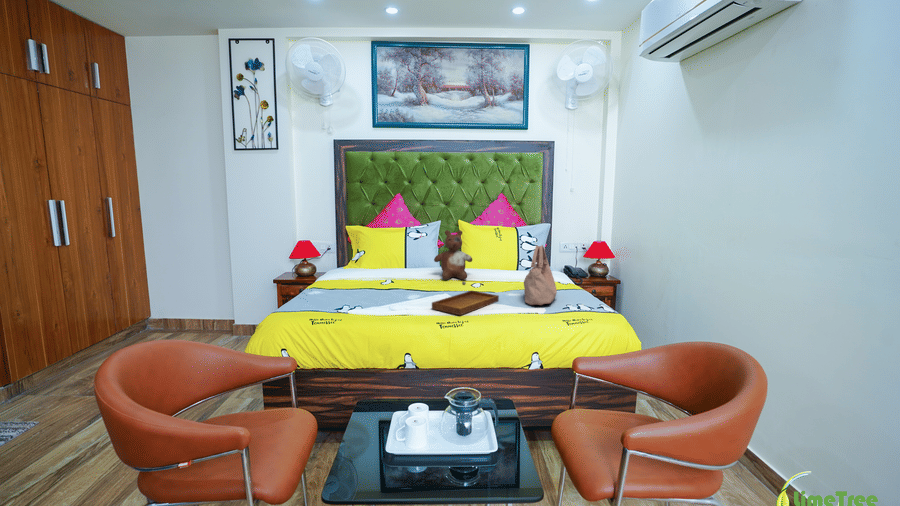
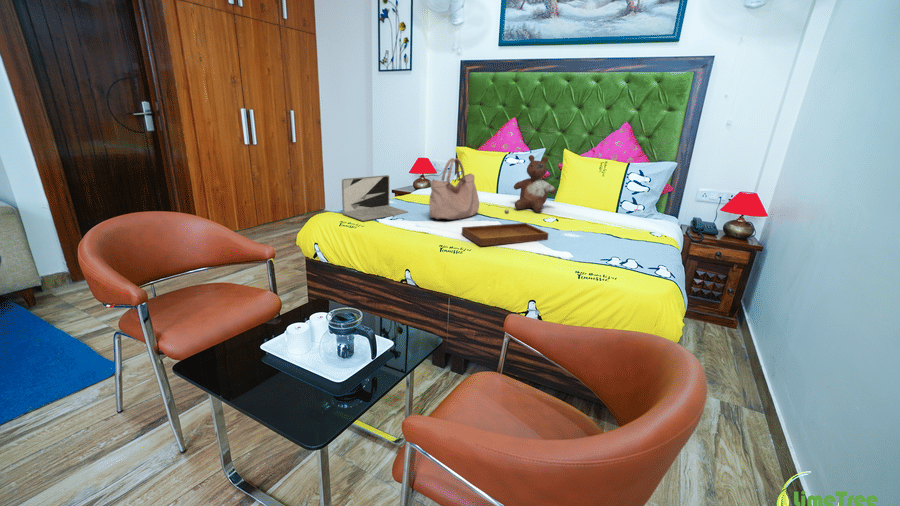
handbag: present [524,245,557,305] -> present [429,158,479,219]
laptop: none [297,265,356,313] -> present [342,175,408,221]

